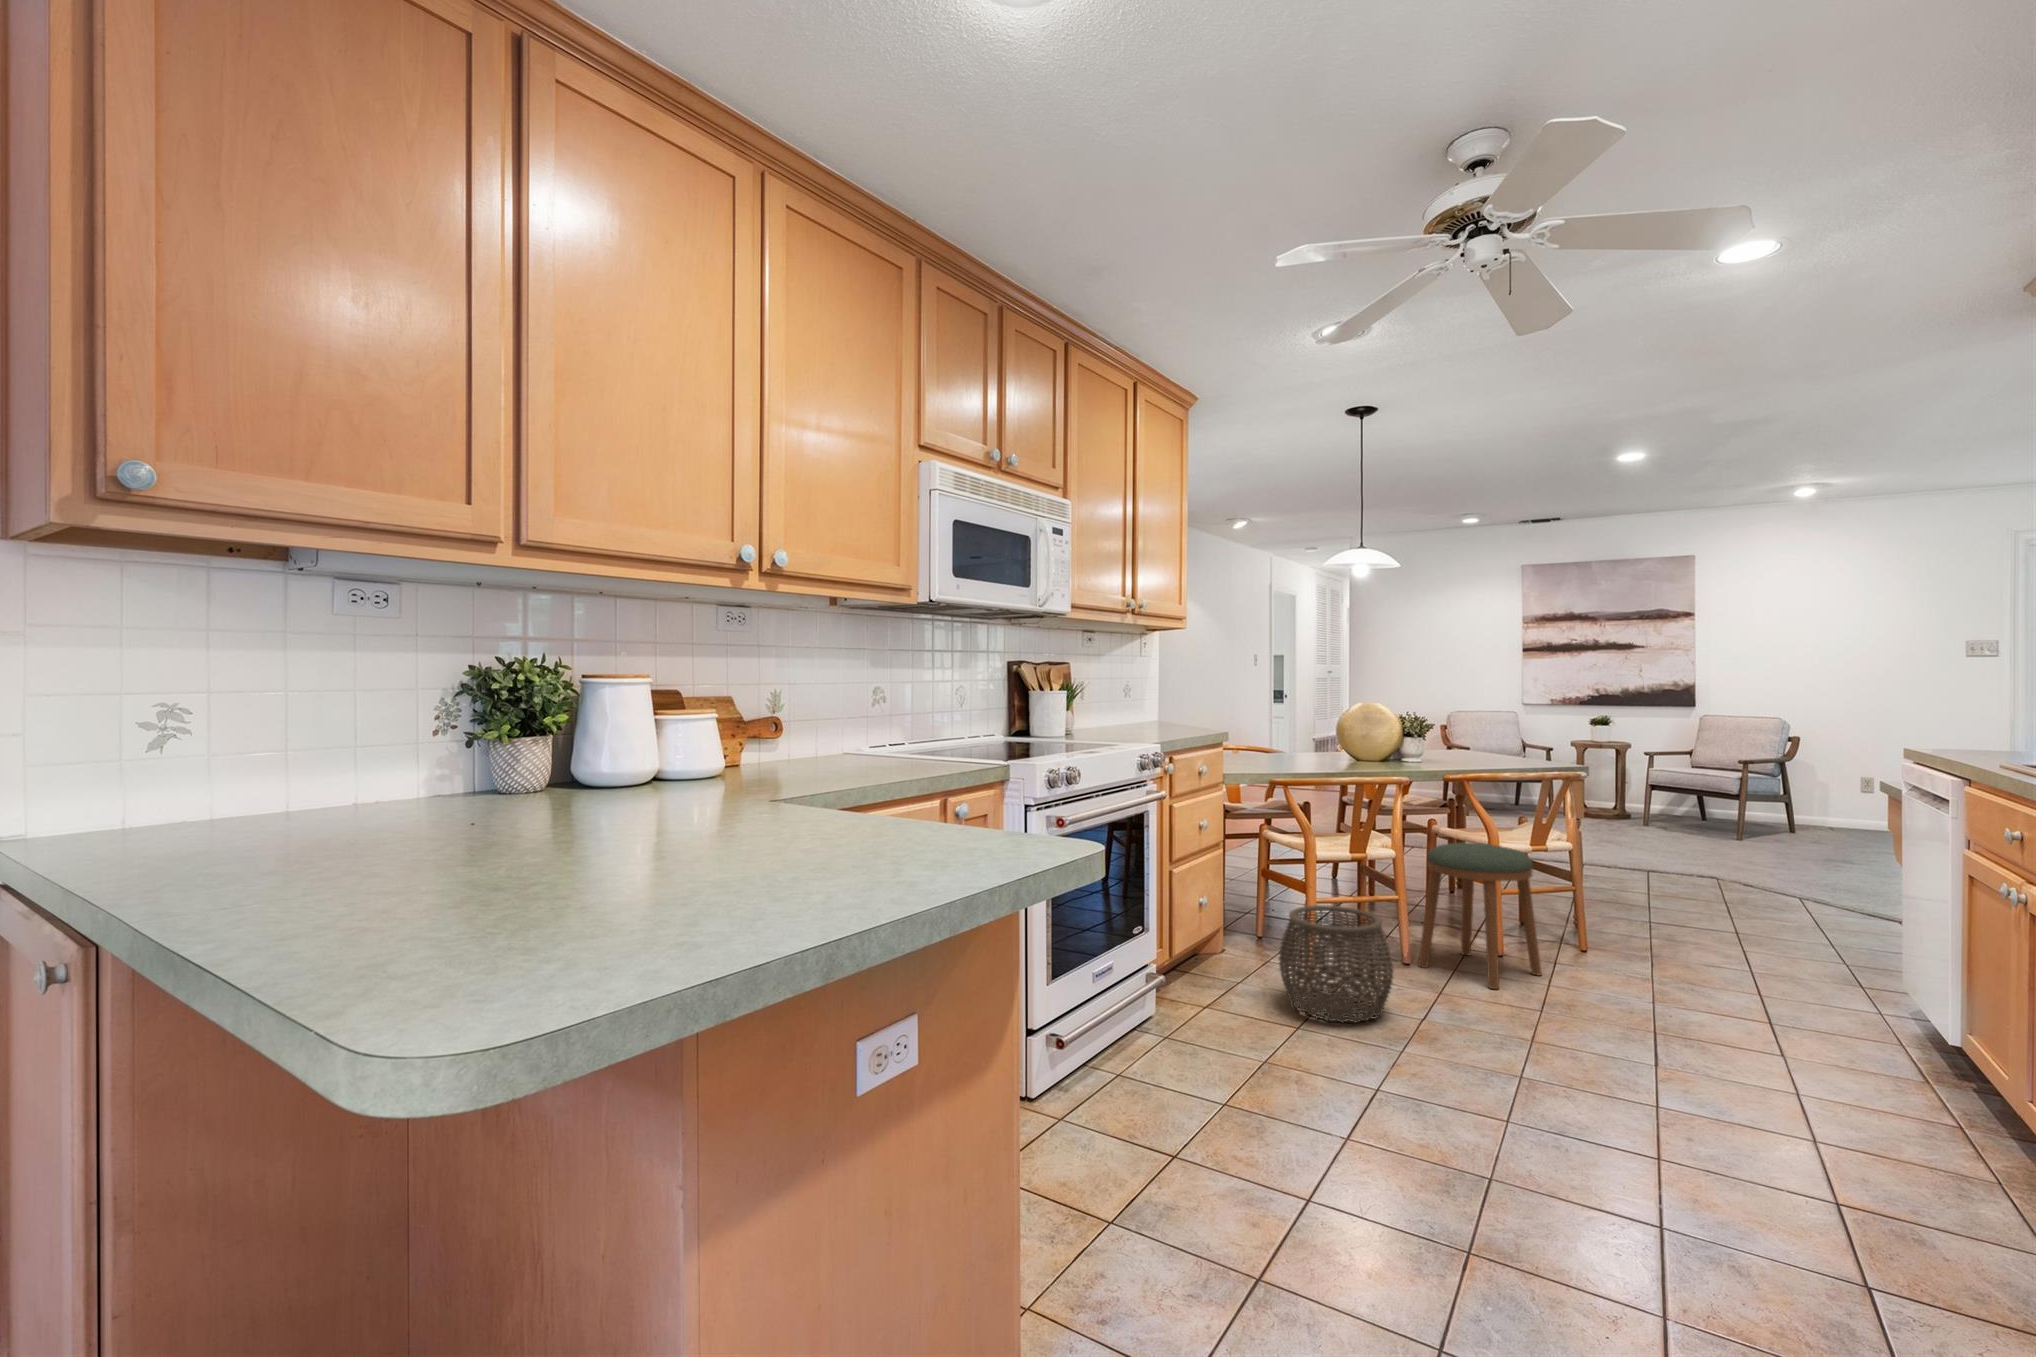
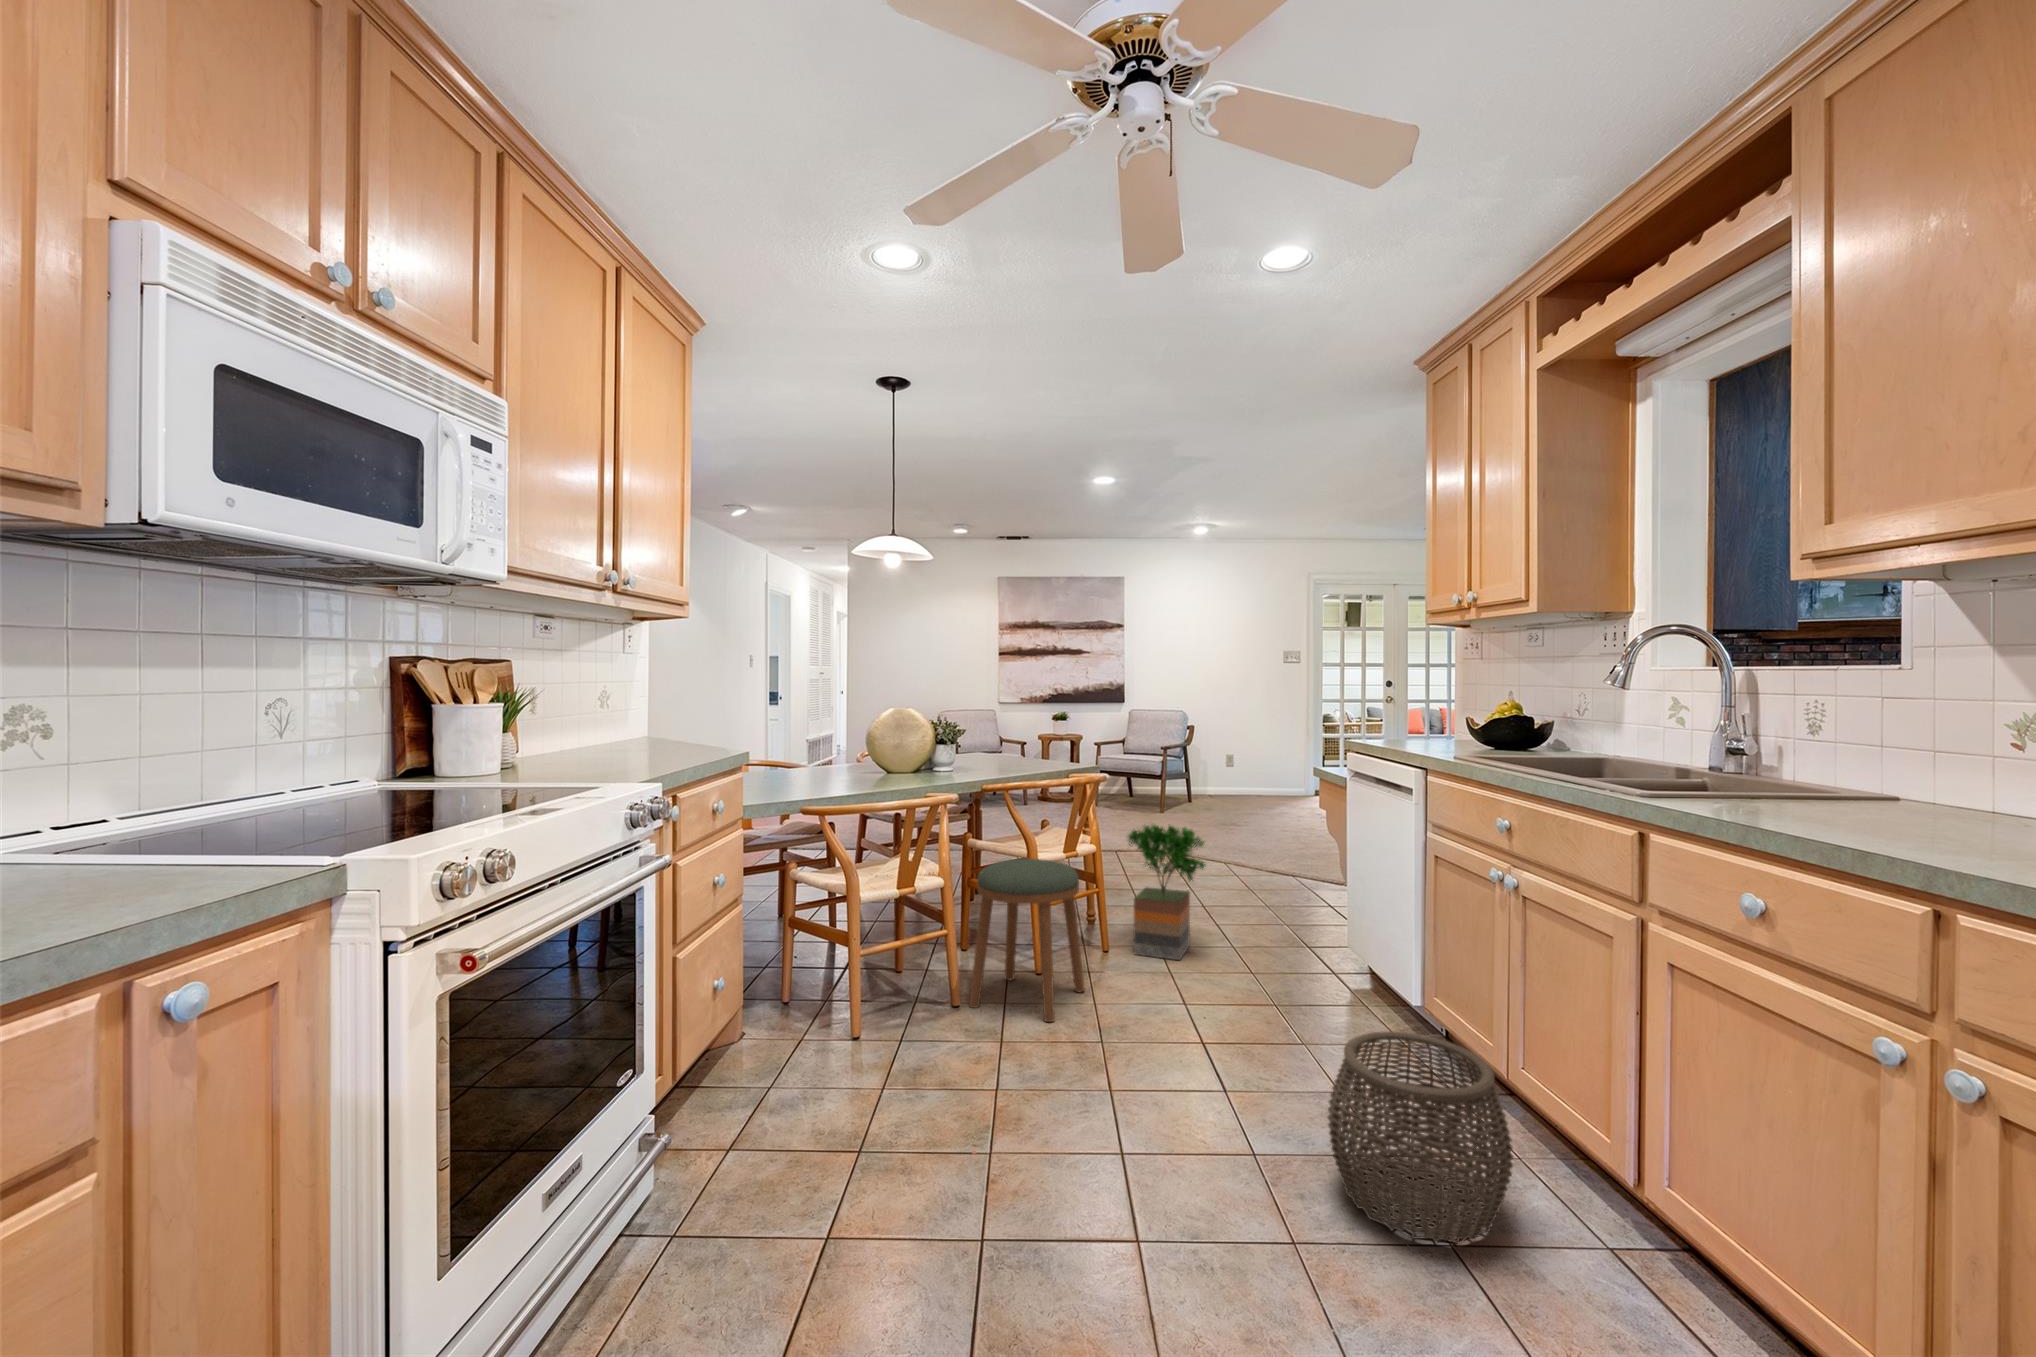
potted tree: none [1608,826,1714,971] -> present [1127,825,1206,960]
woven basket: present [1279,905,1394,1023] -> present [1327,1031,1514,1244]

